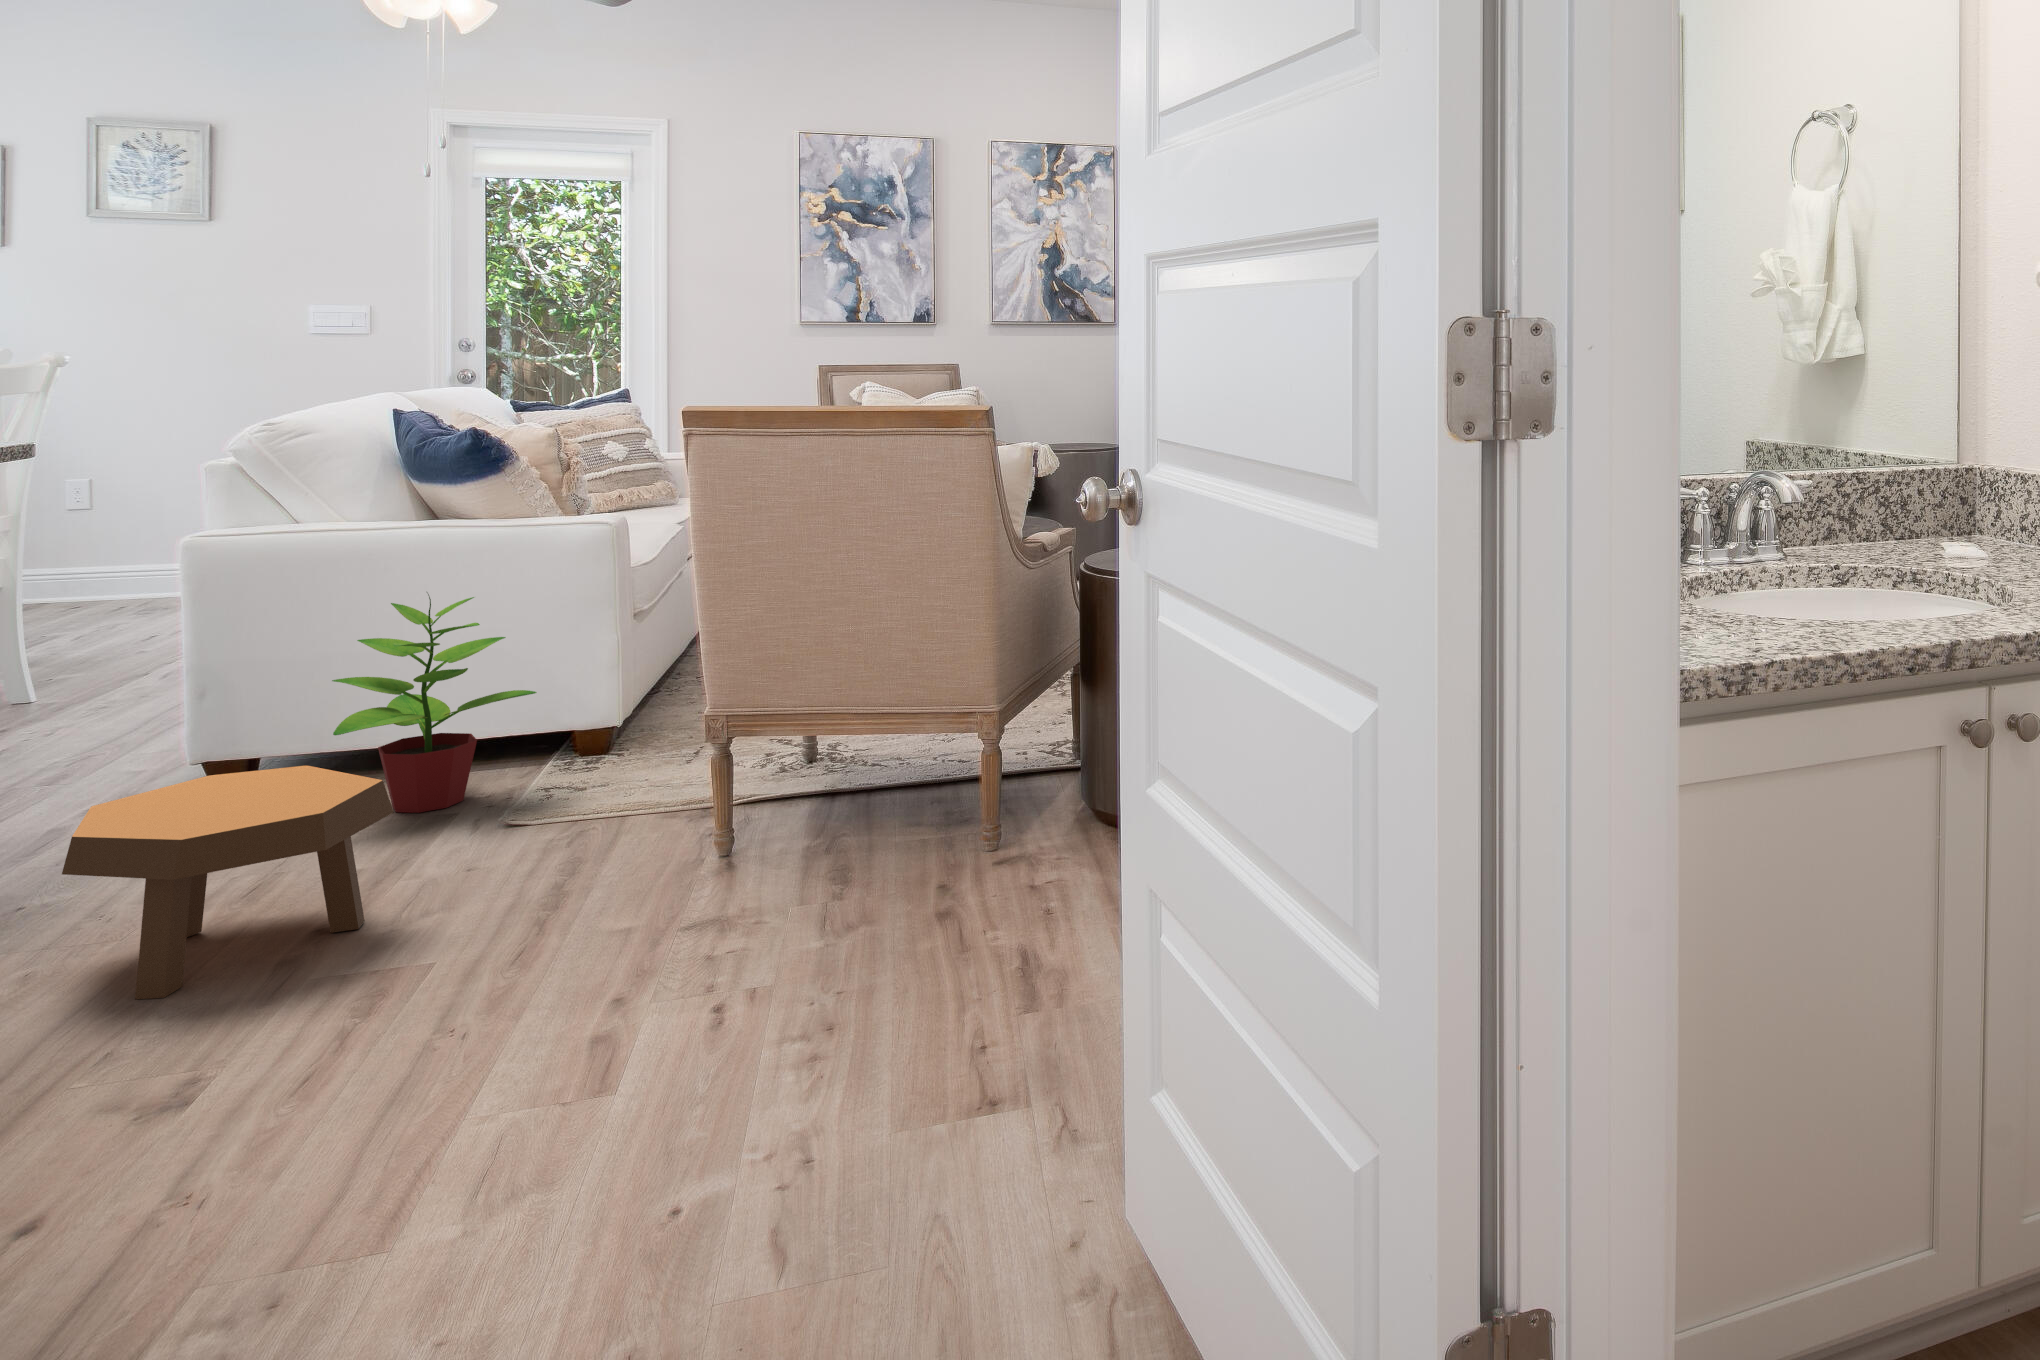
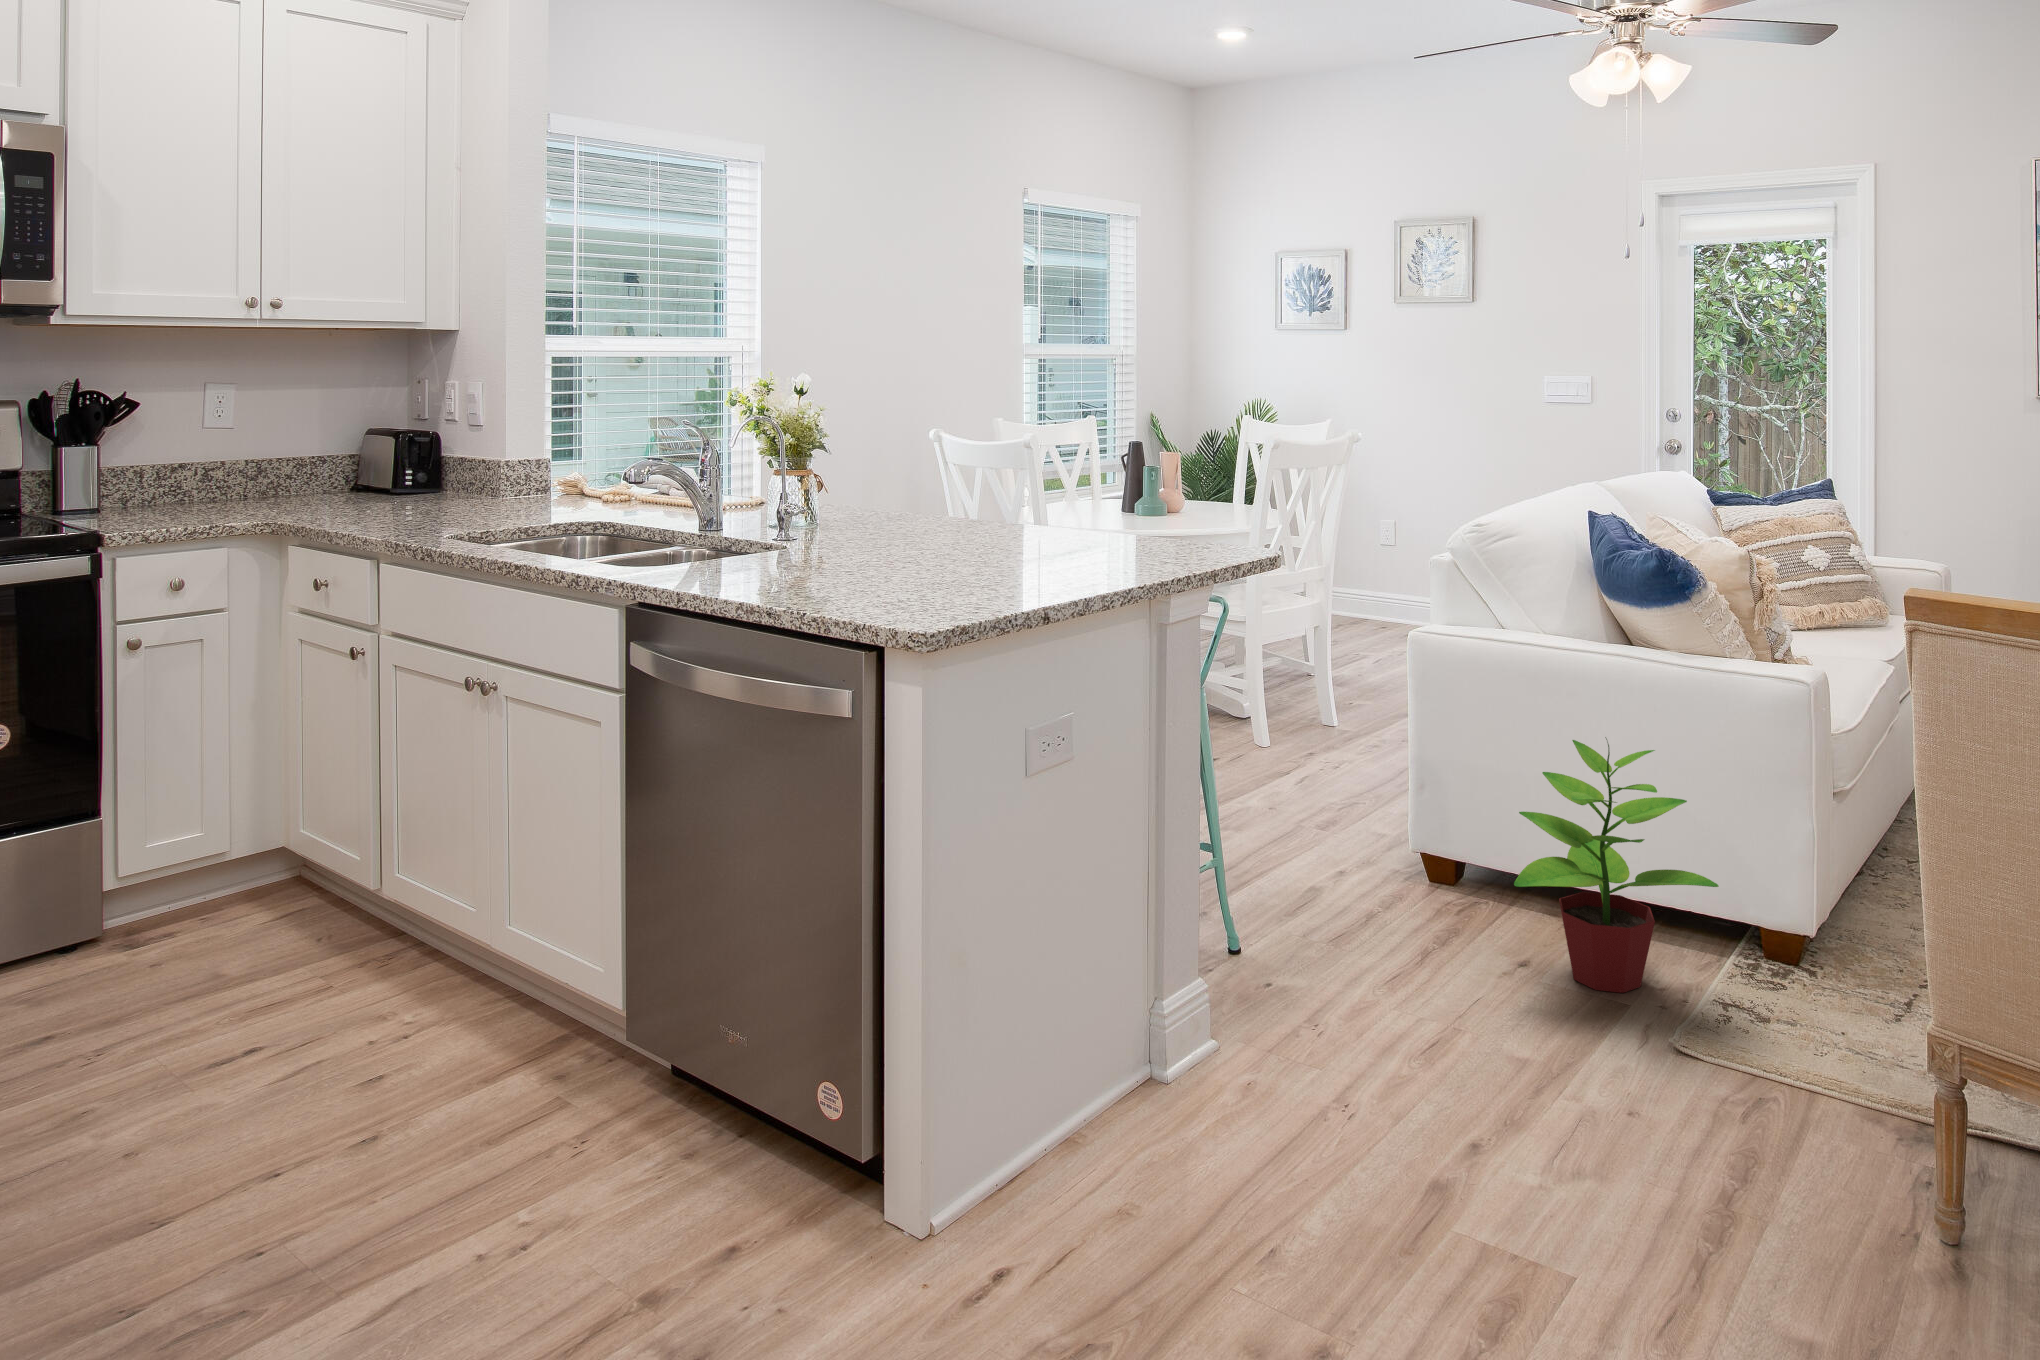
footstool: present [62,765,394,999] -> none [1262,928,1552,1203]

